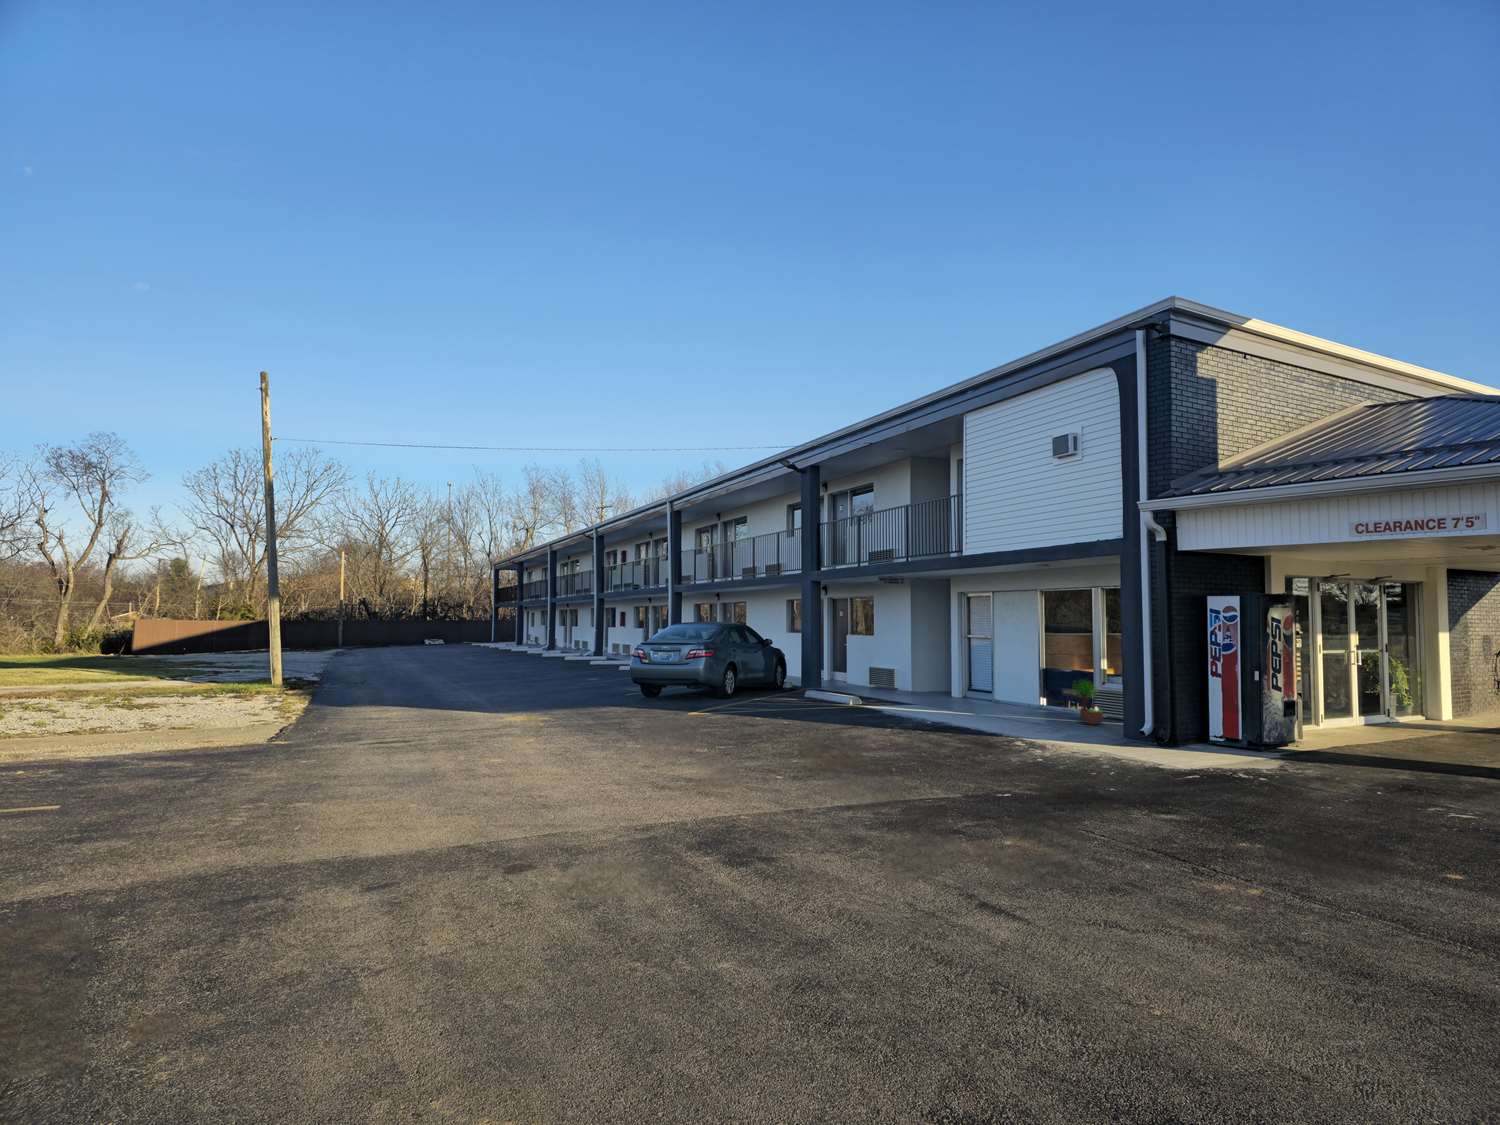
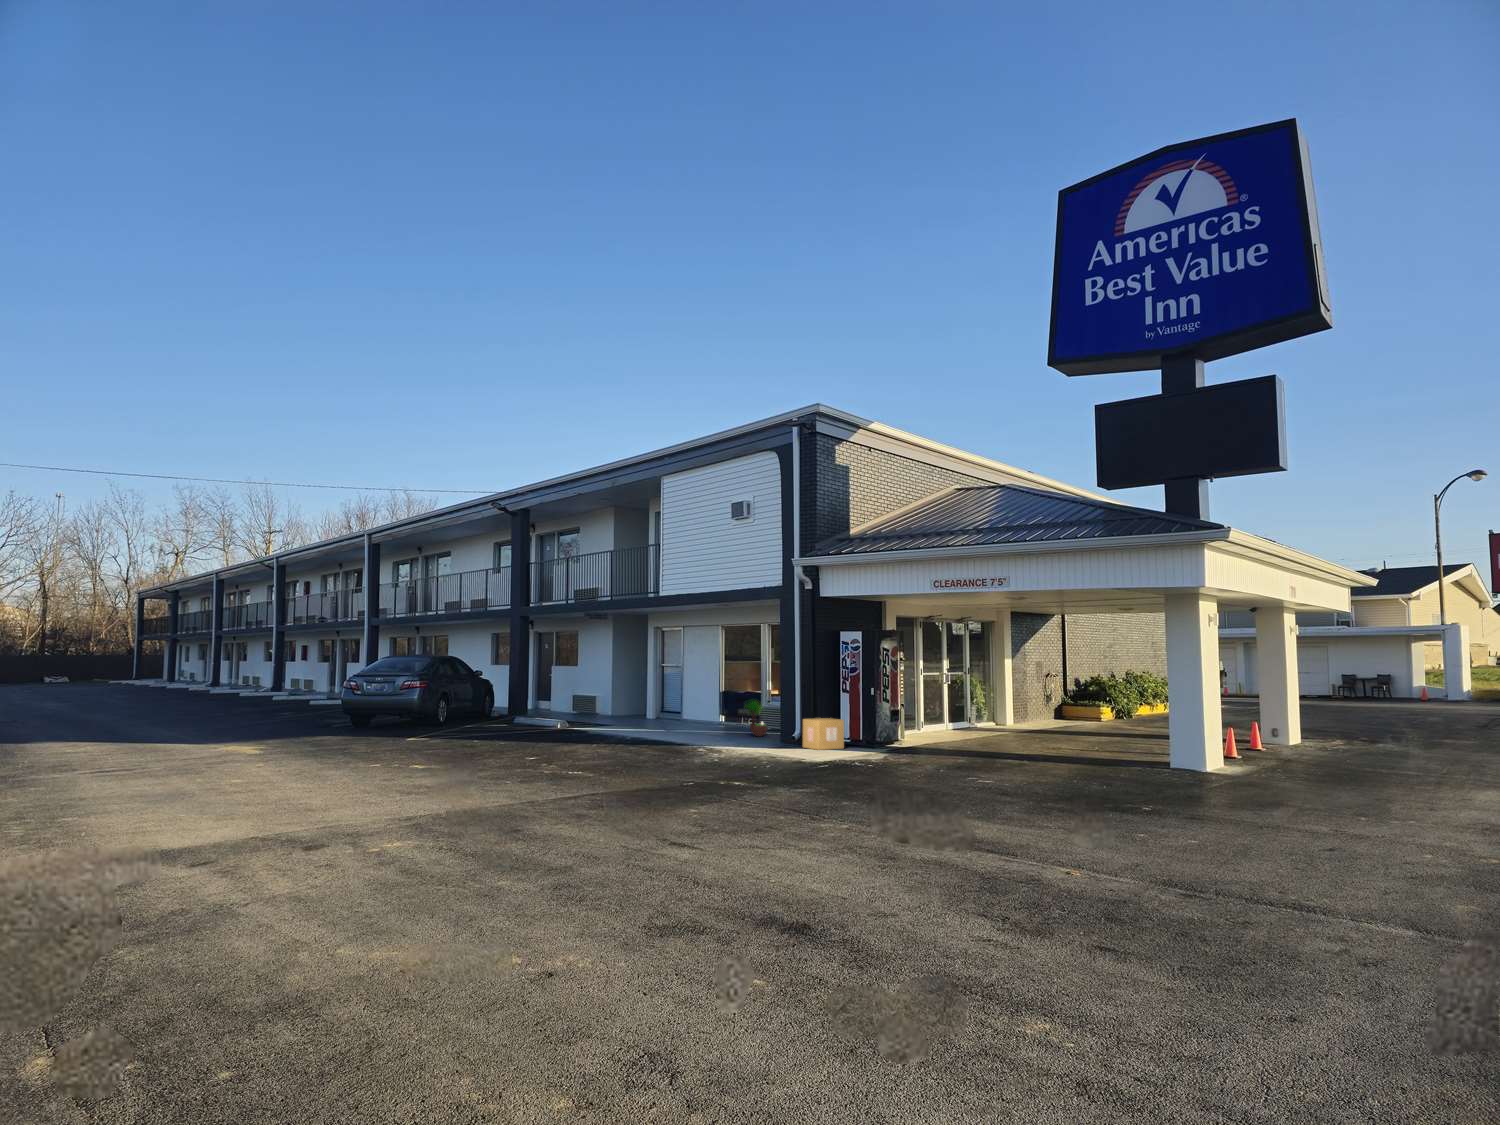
cardboard box: none [1156,708,1216,750] -> present [803,718,844,750]

